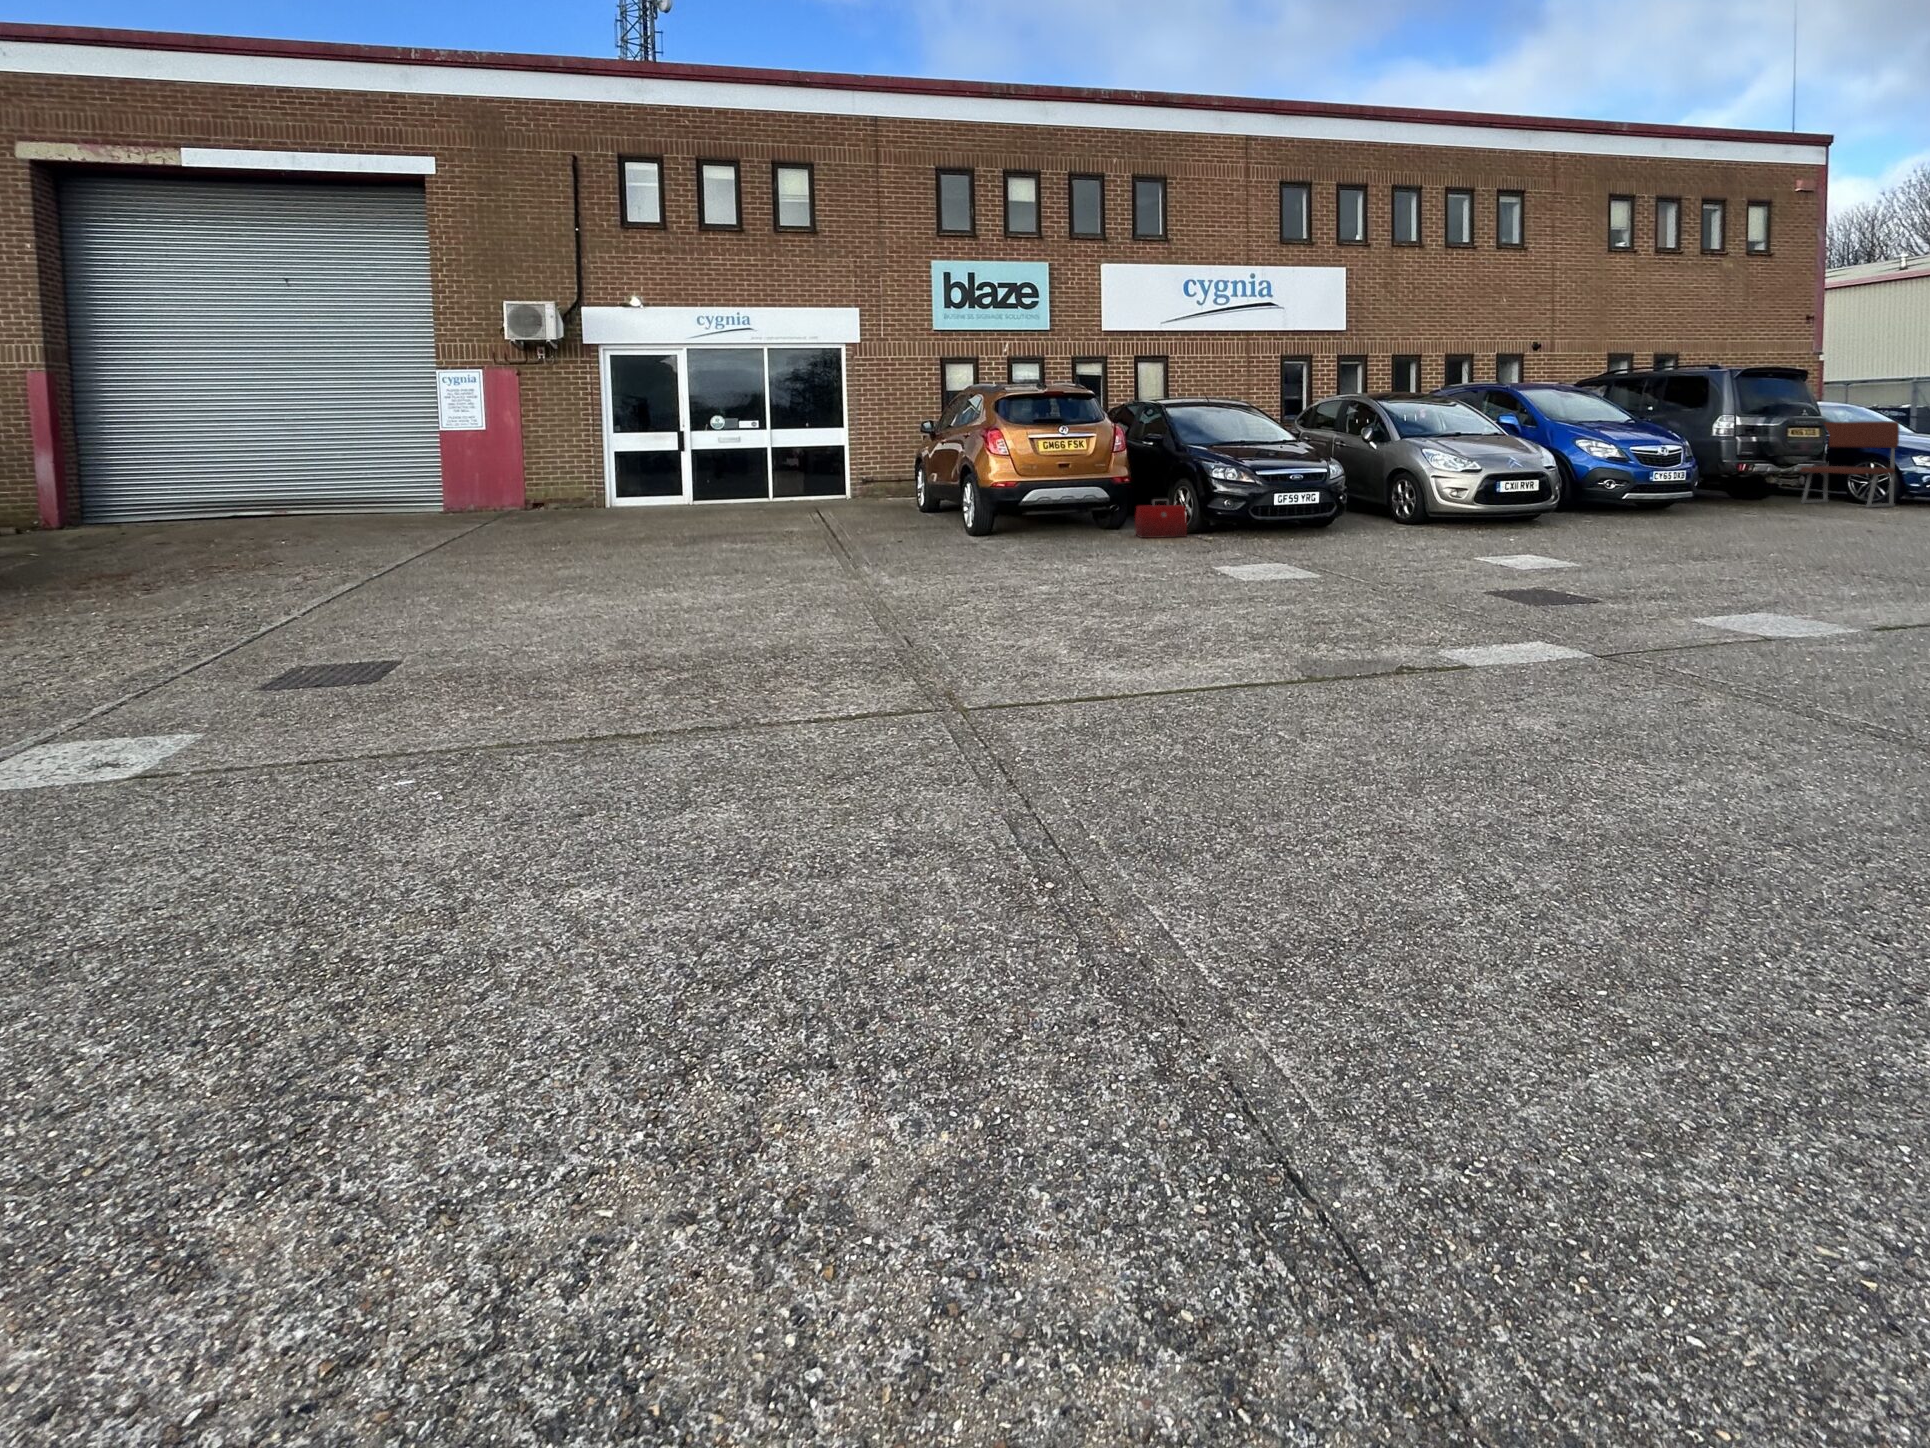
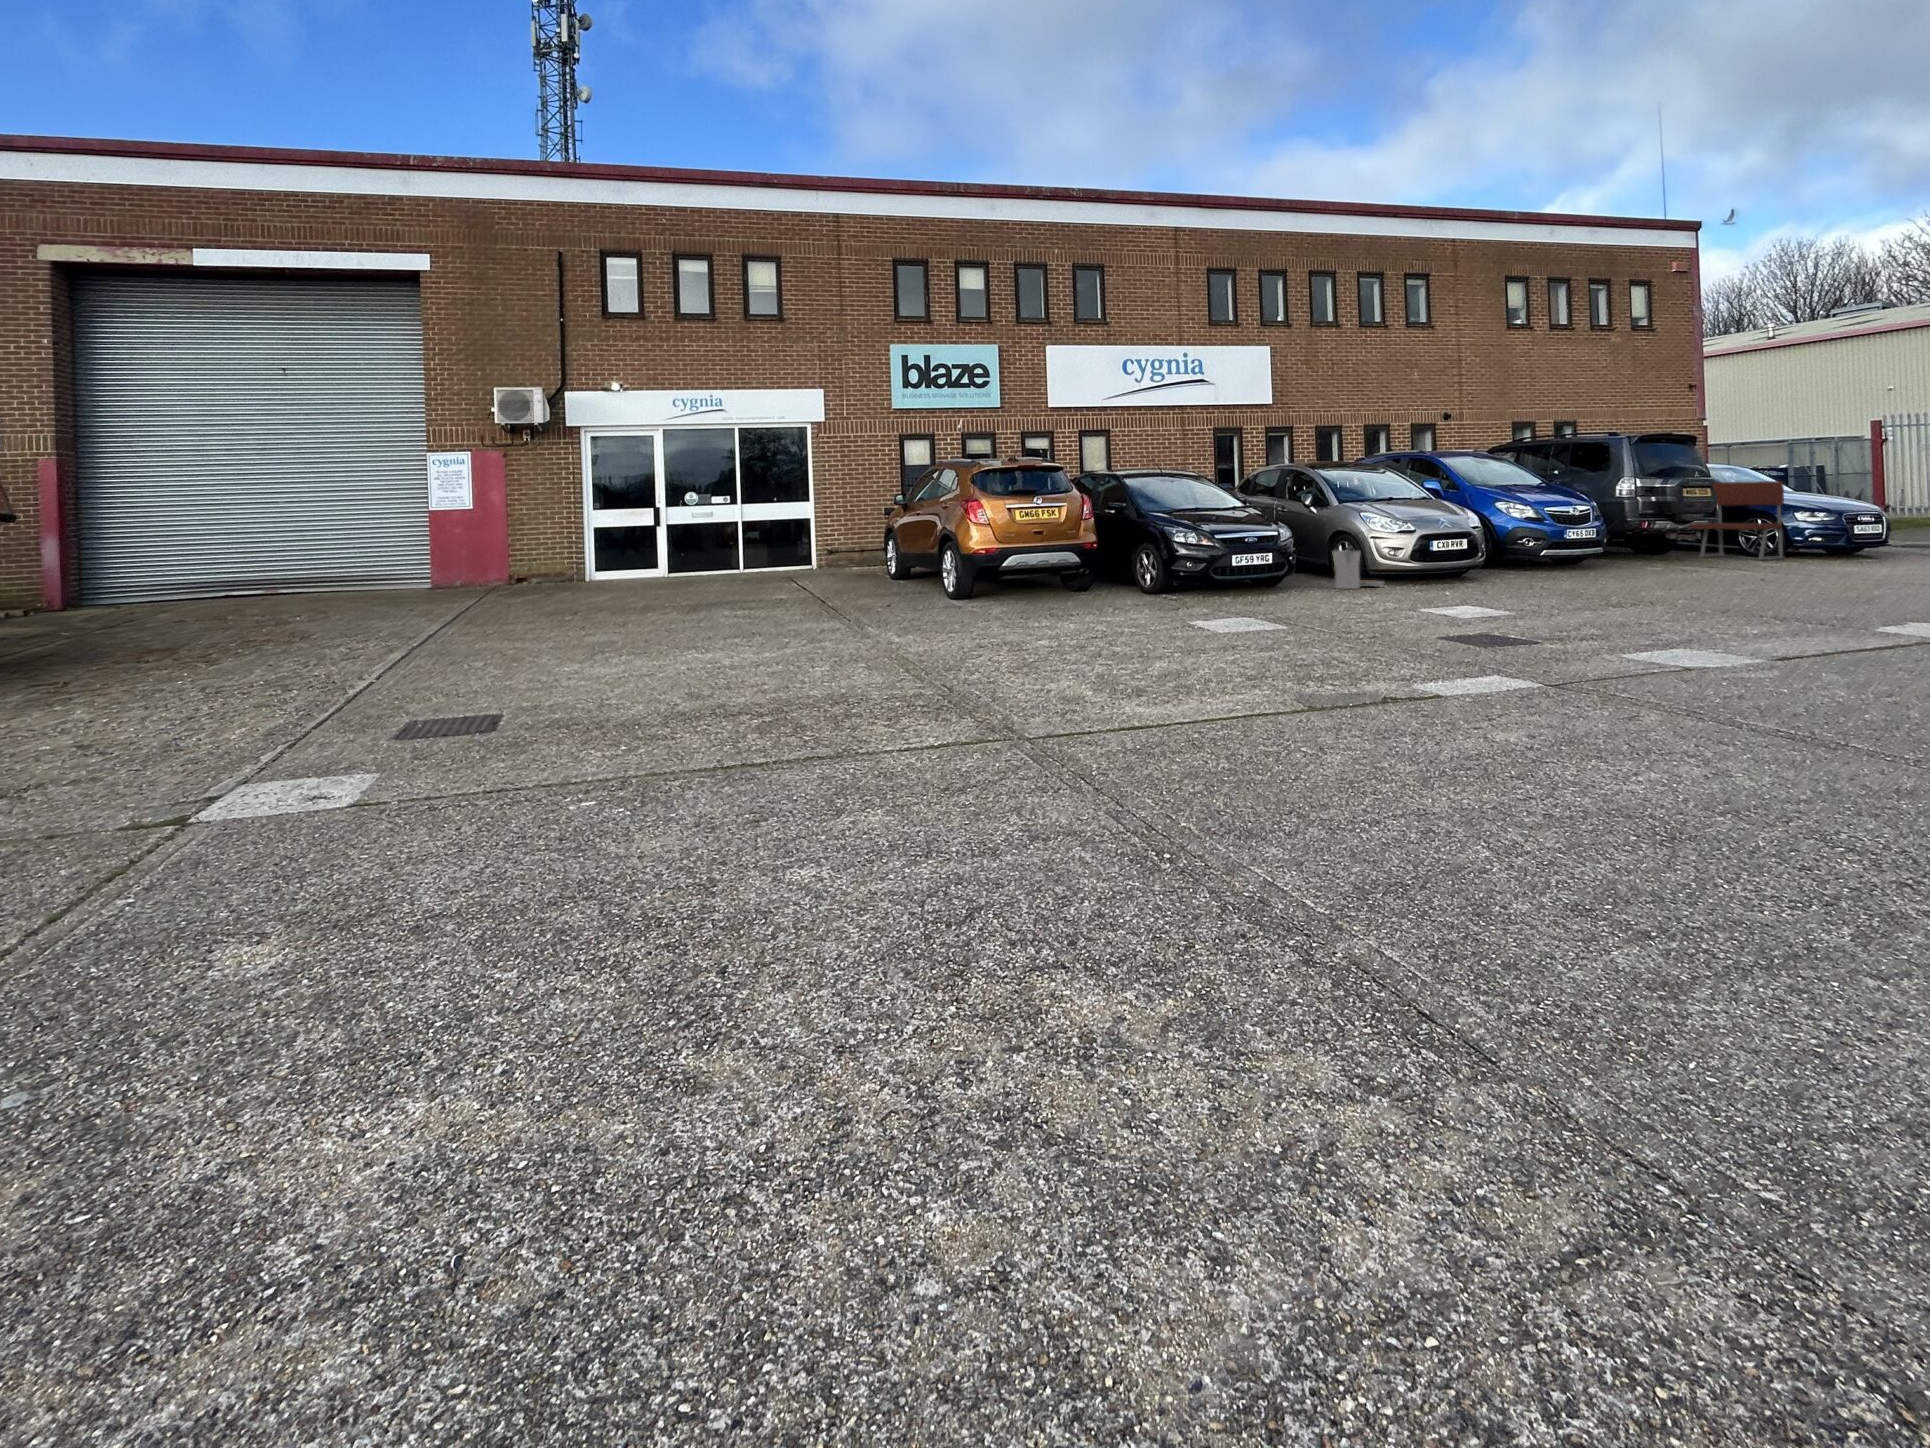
trash can: none [1390,490,1446,532] -> present [1332,550,1384,589]
toolbox: present [1135,499,1187,538] -> none [1101,562,1150,599]

